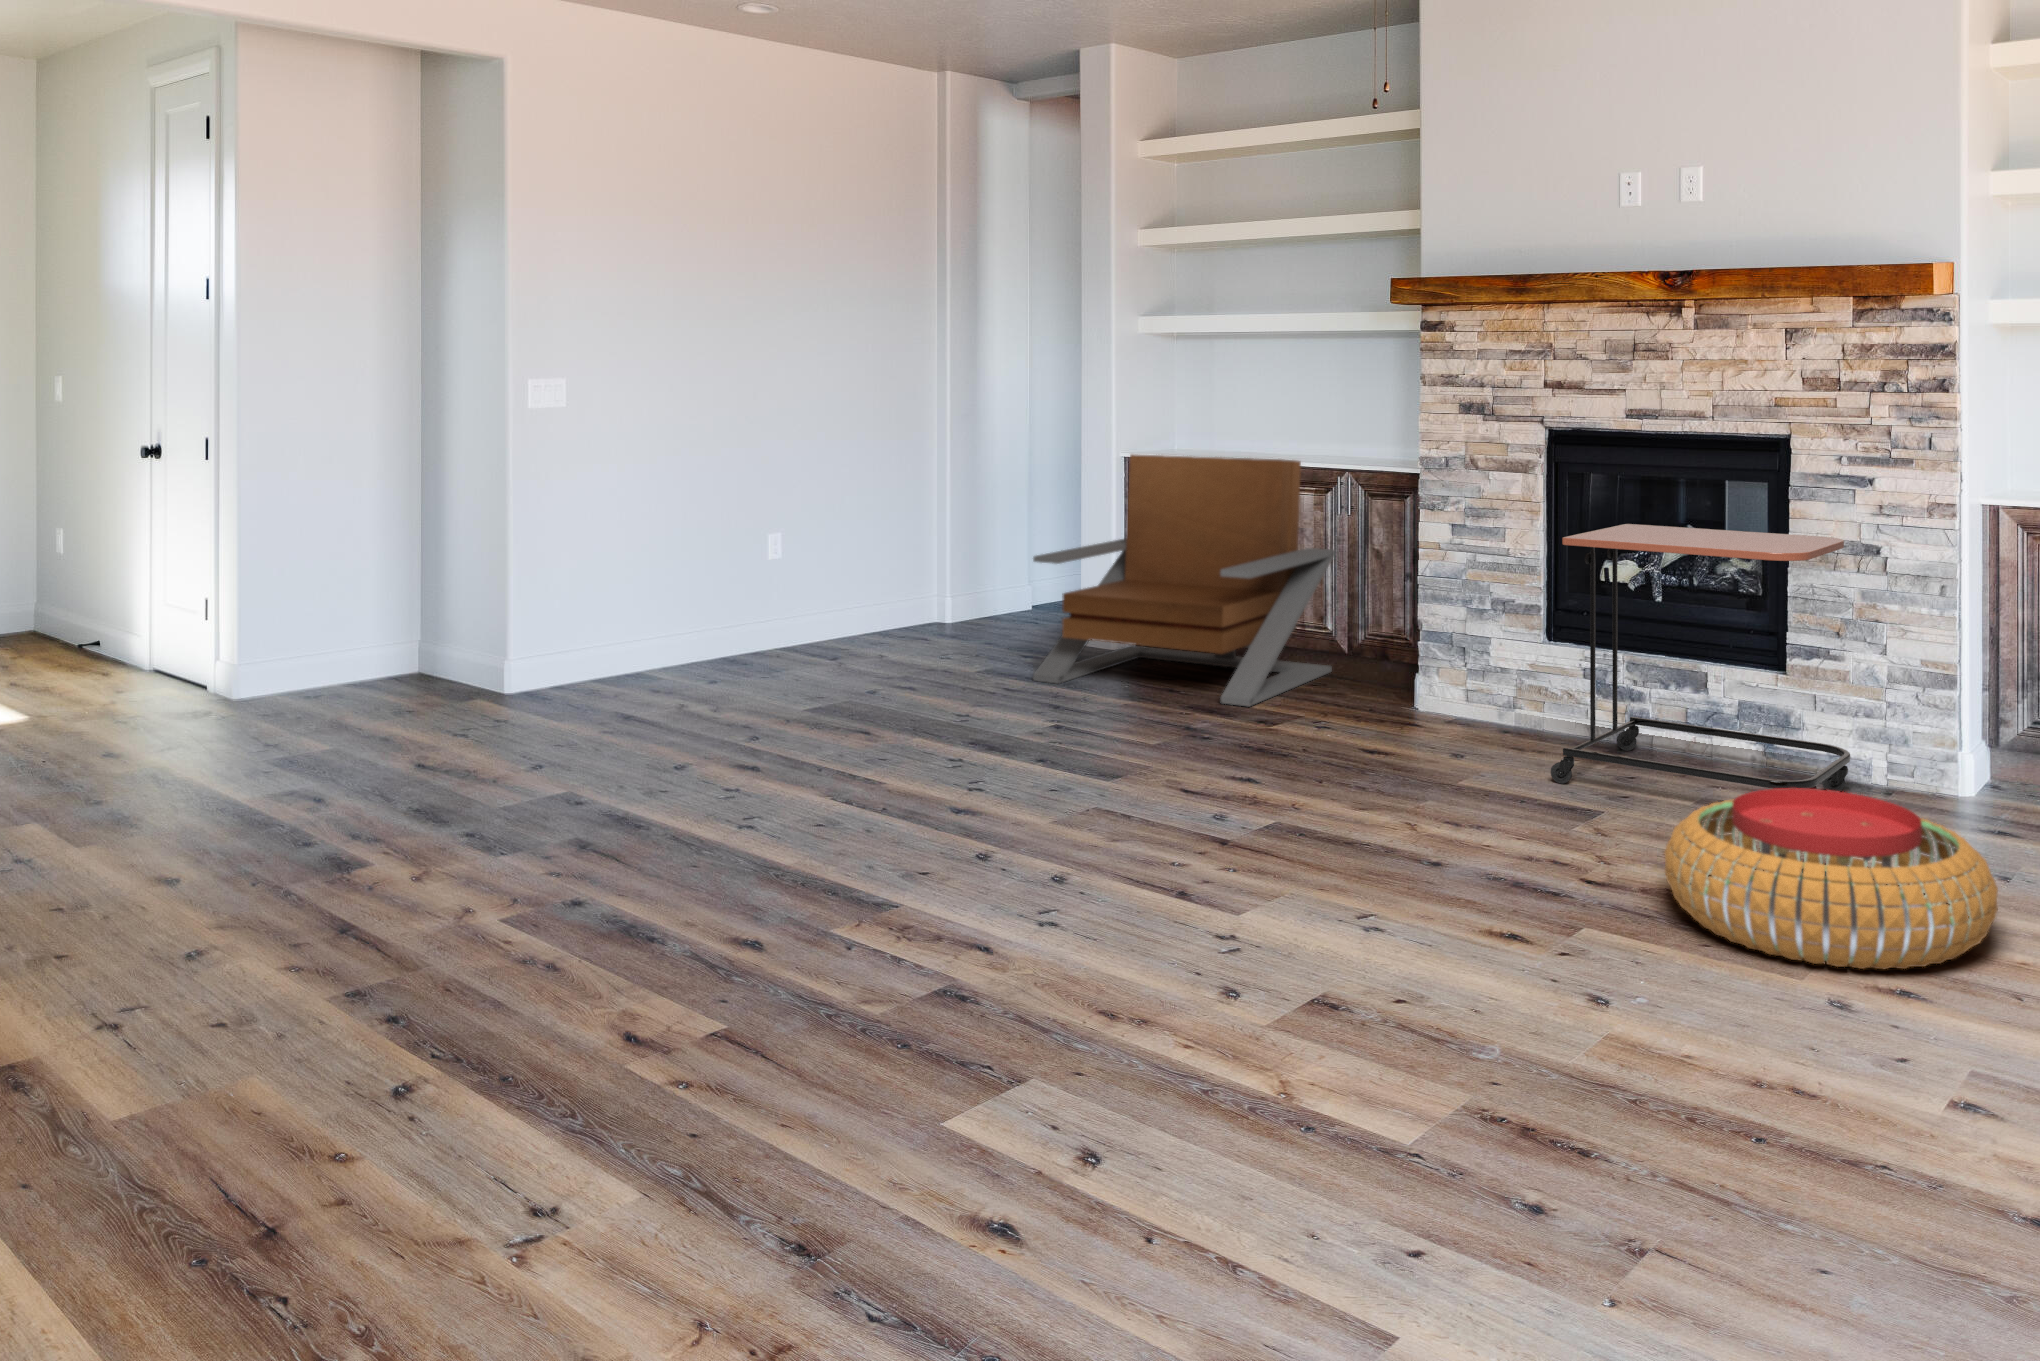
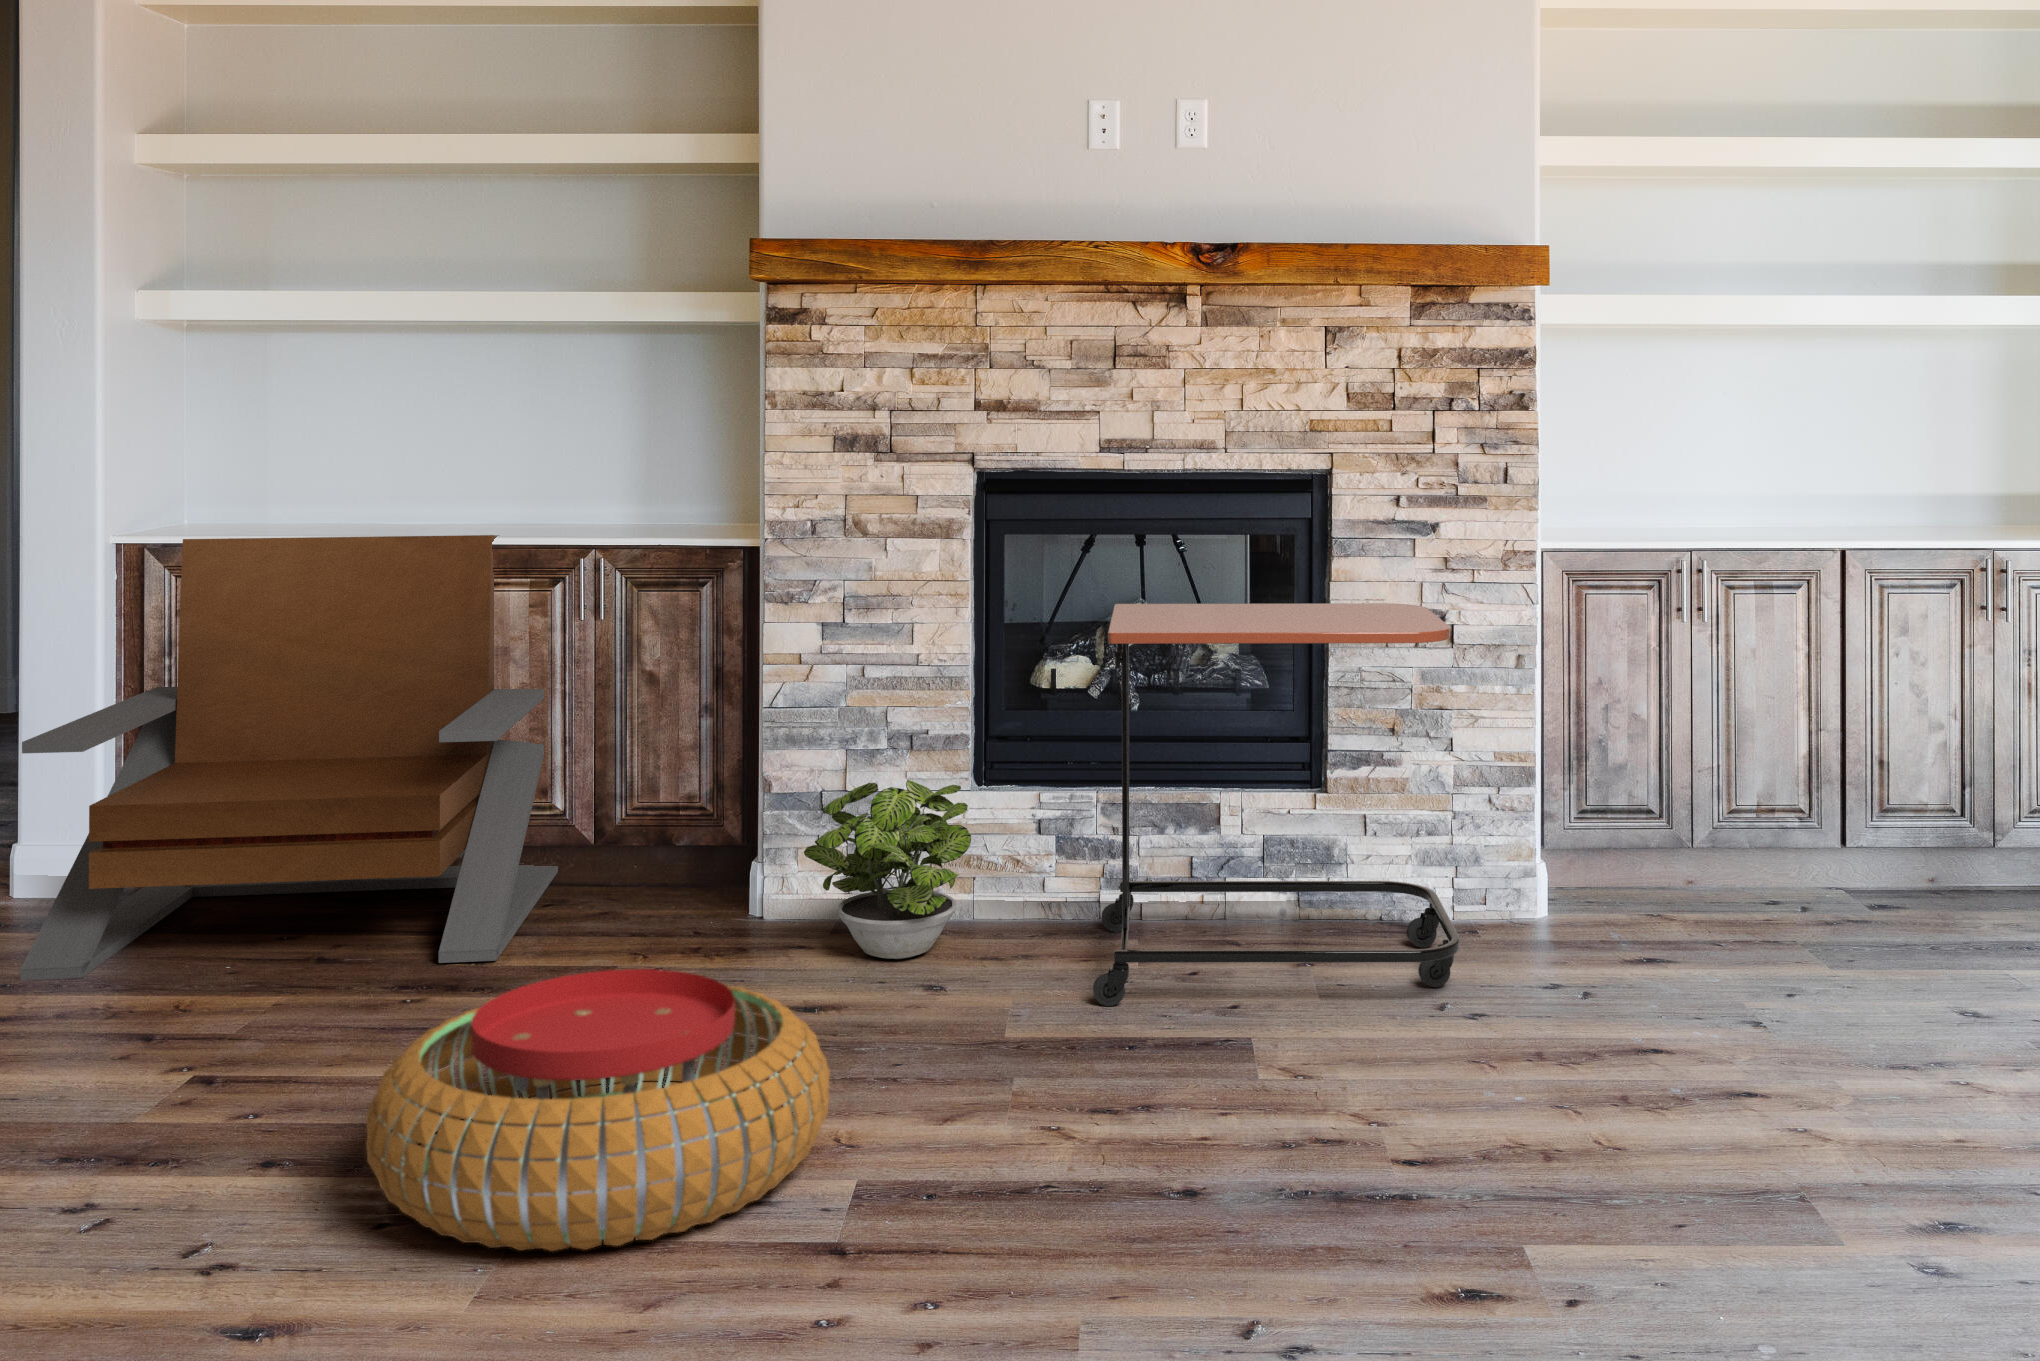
potted plant: none [1403,624,1524,741] -> present [804,780,971,959]
pouf: present [1665,789,1998,969] -> present [366,969,830,1251]

